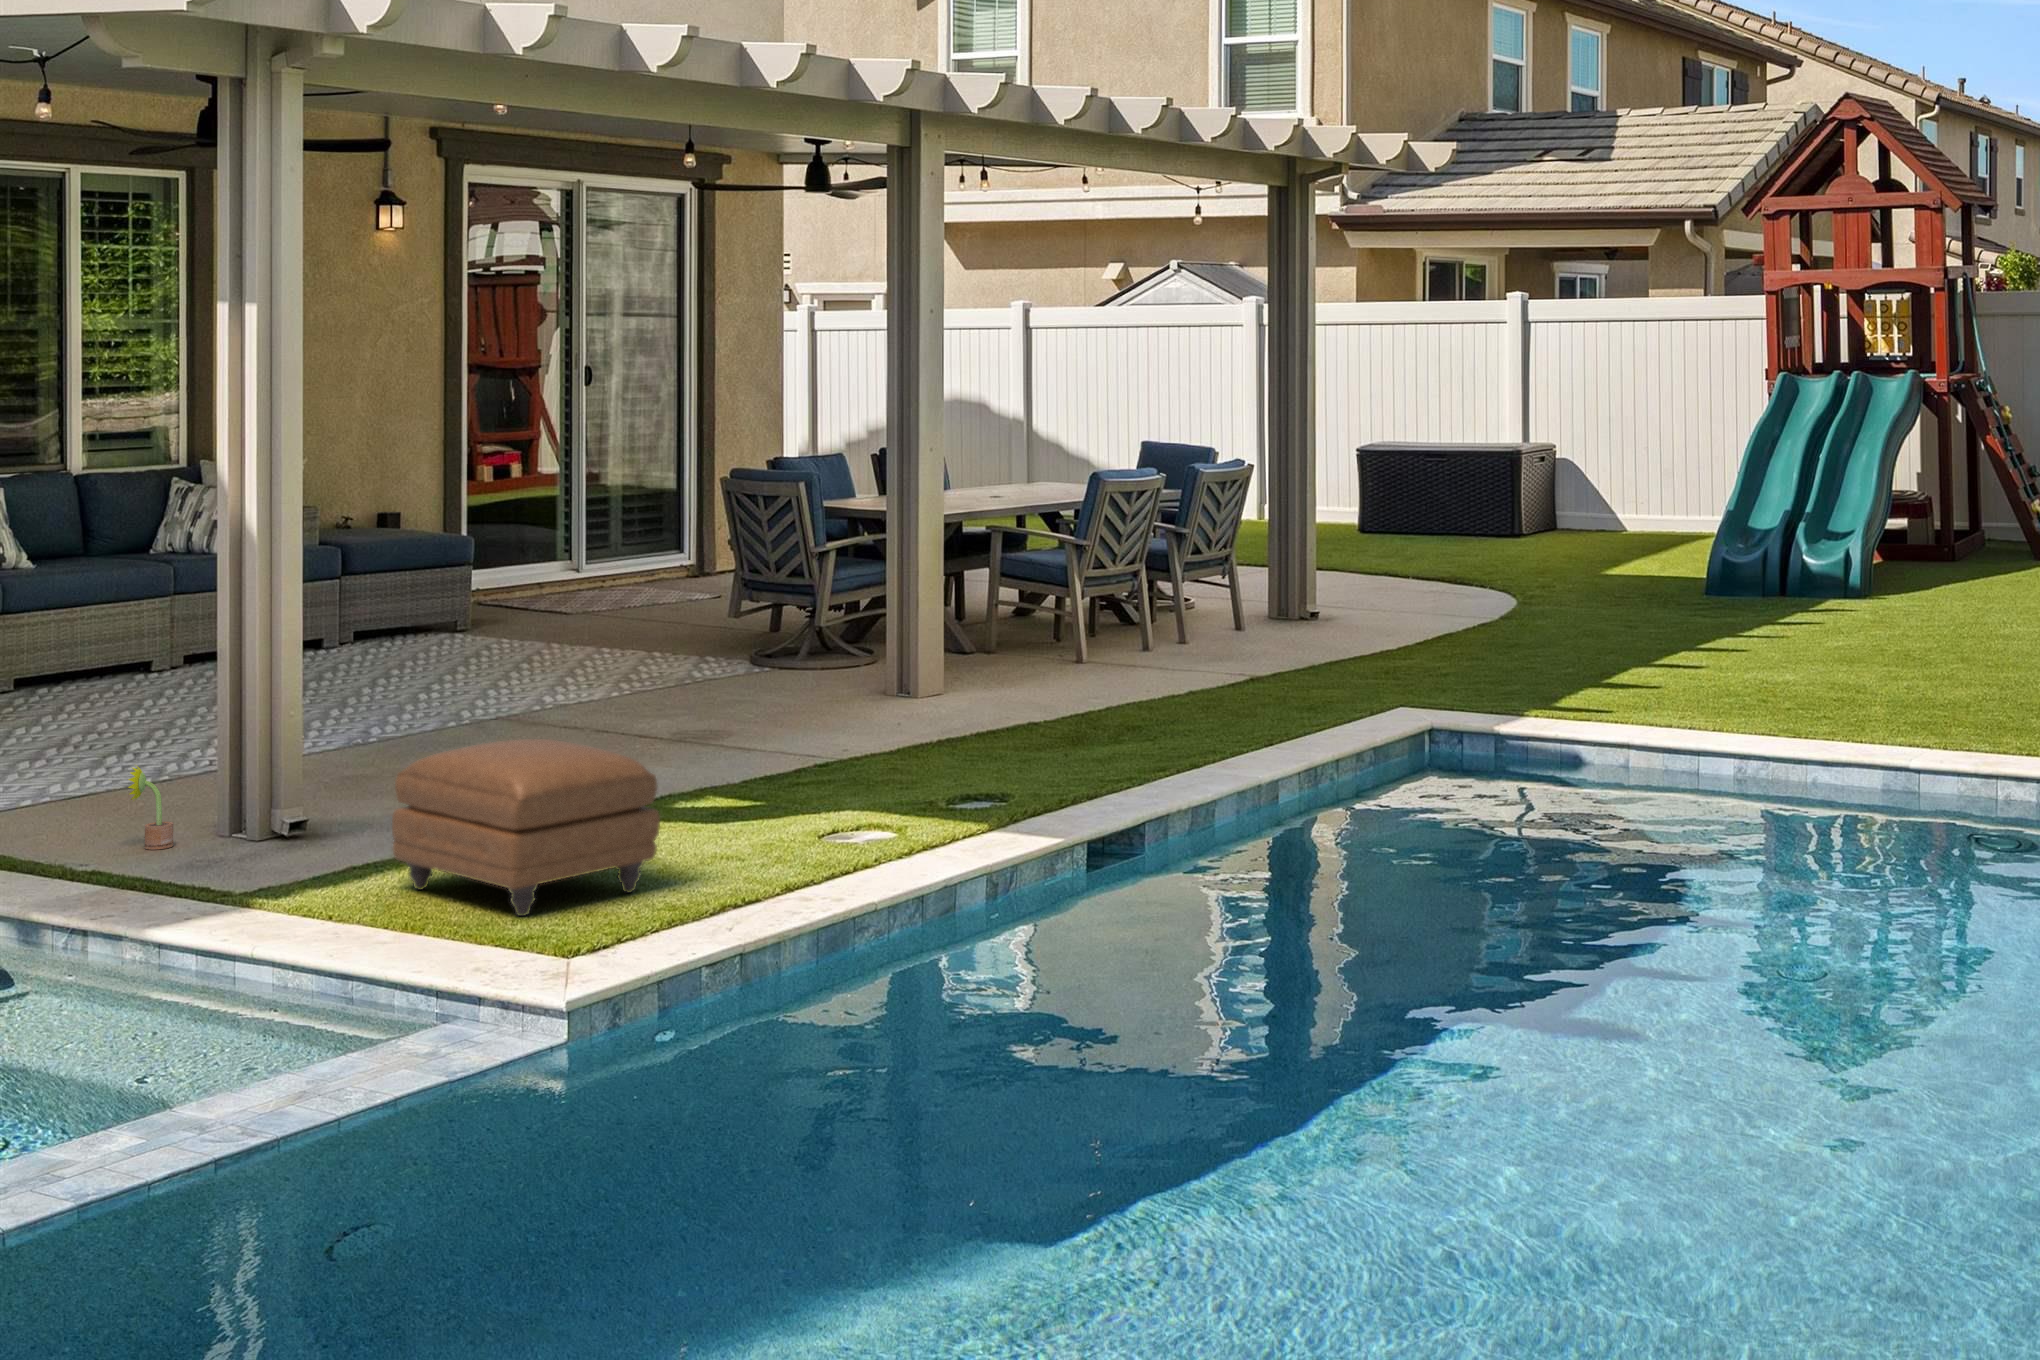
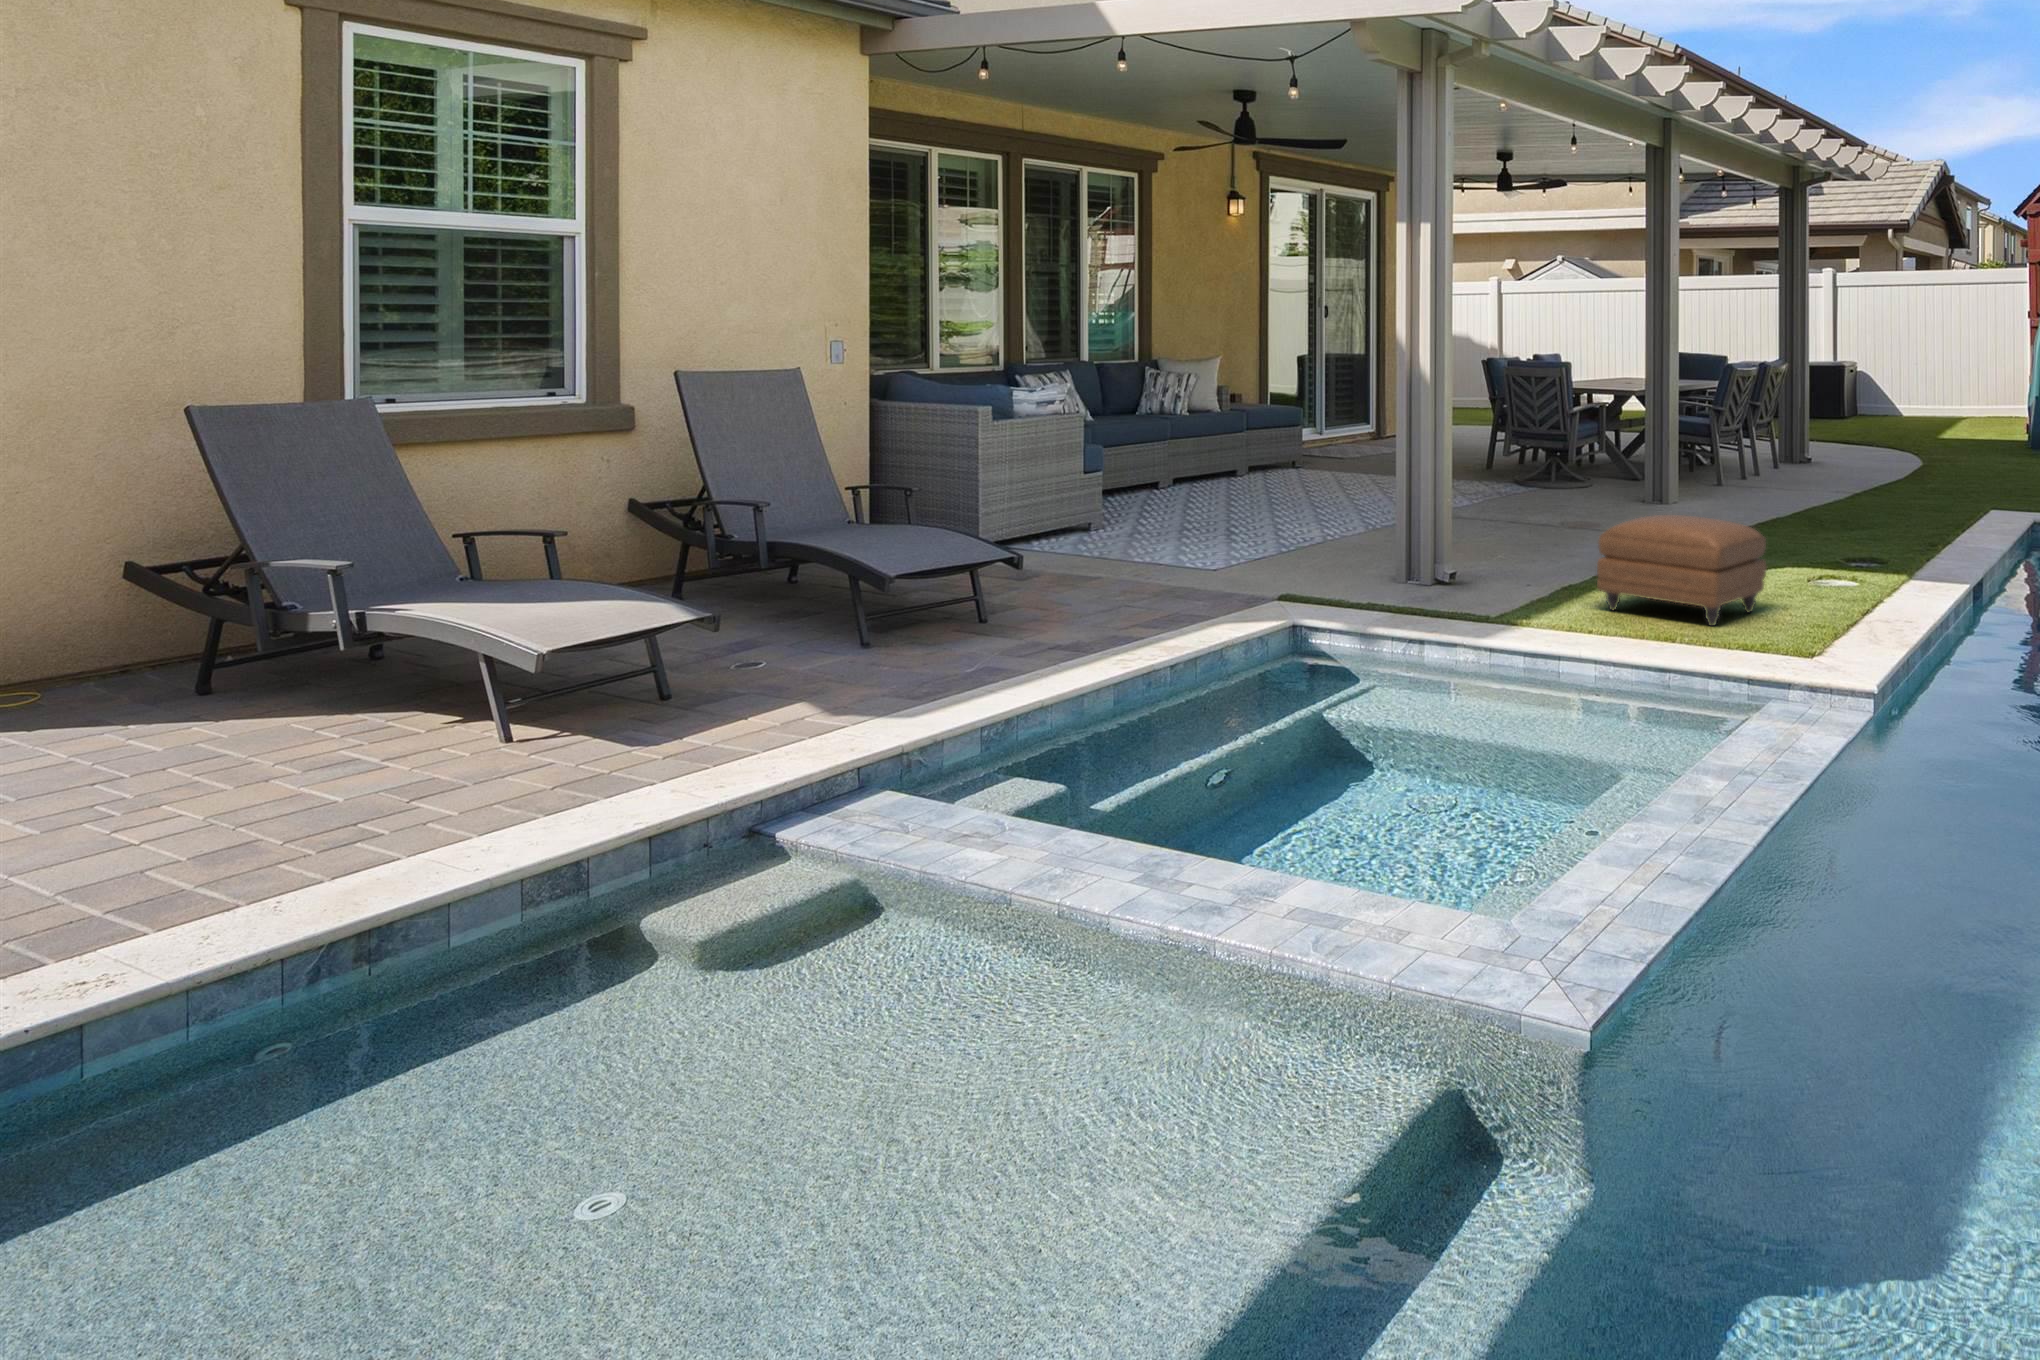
decorative plant: present [128,766,173,850] -> none [1375,532,1400,587]

